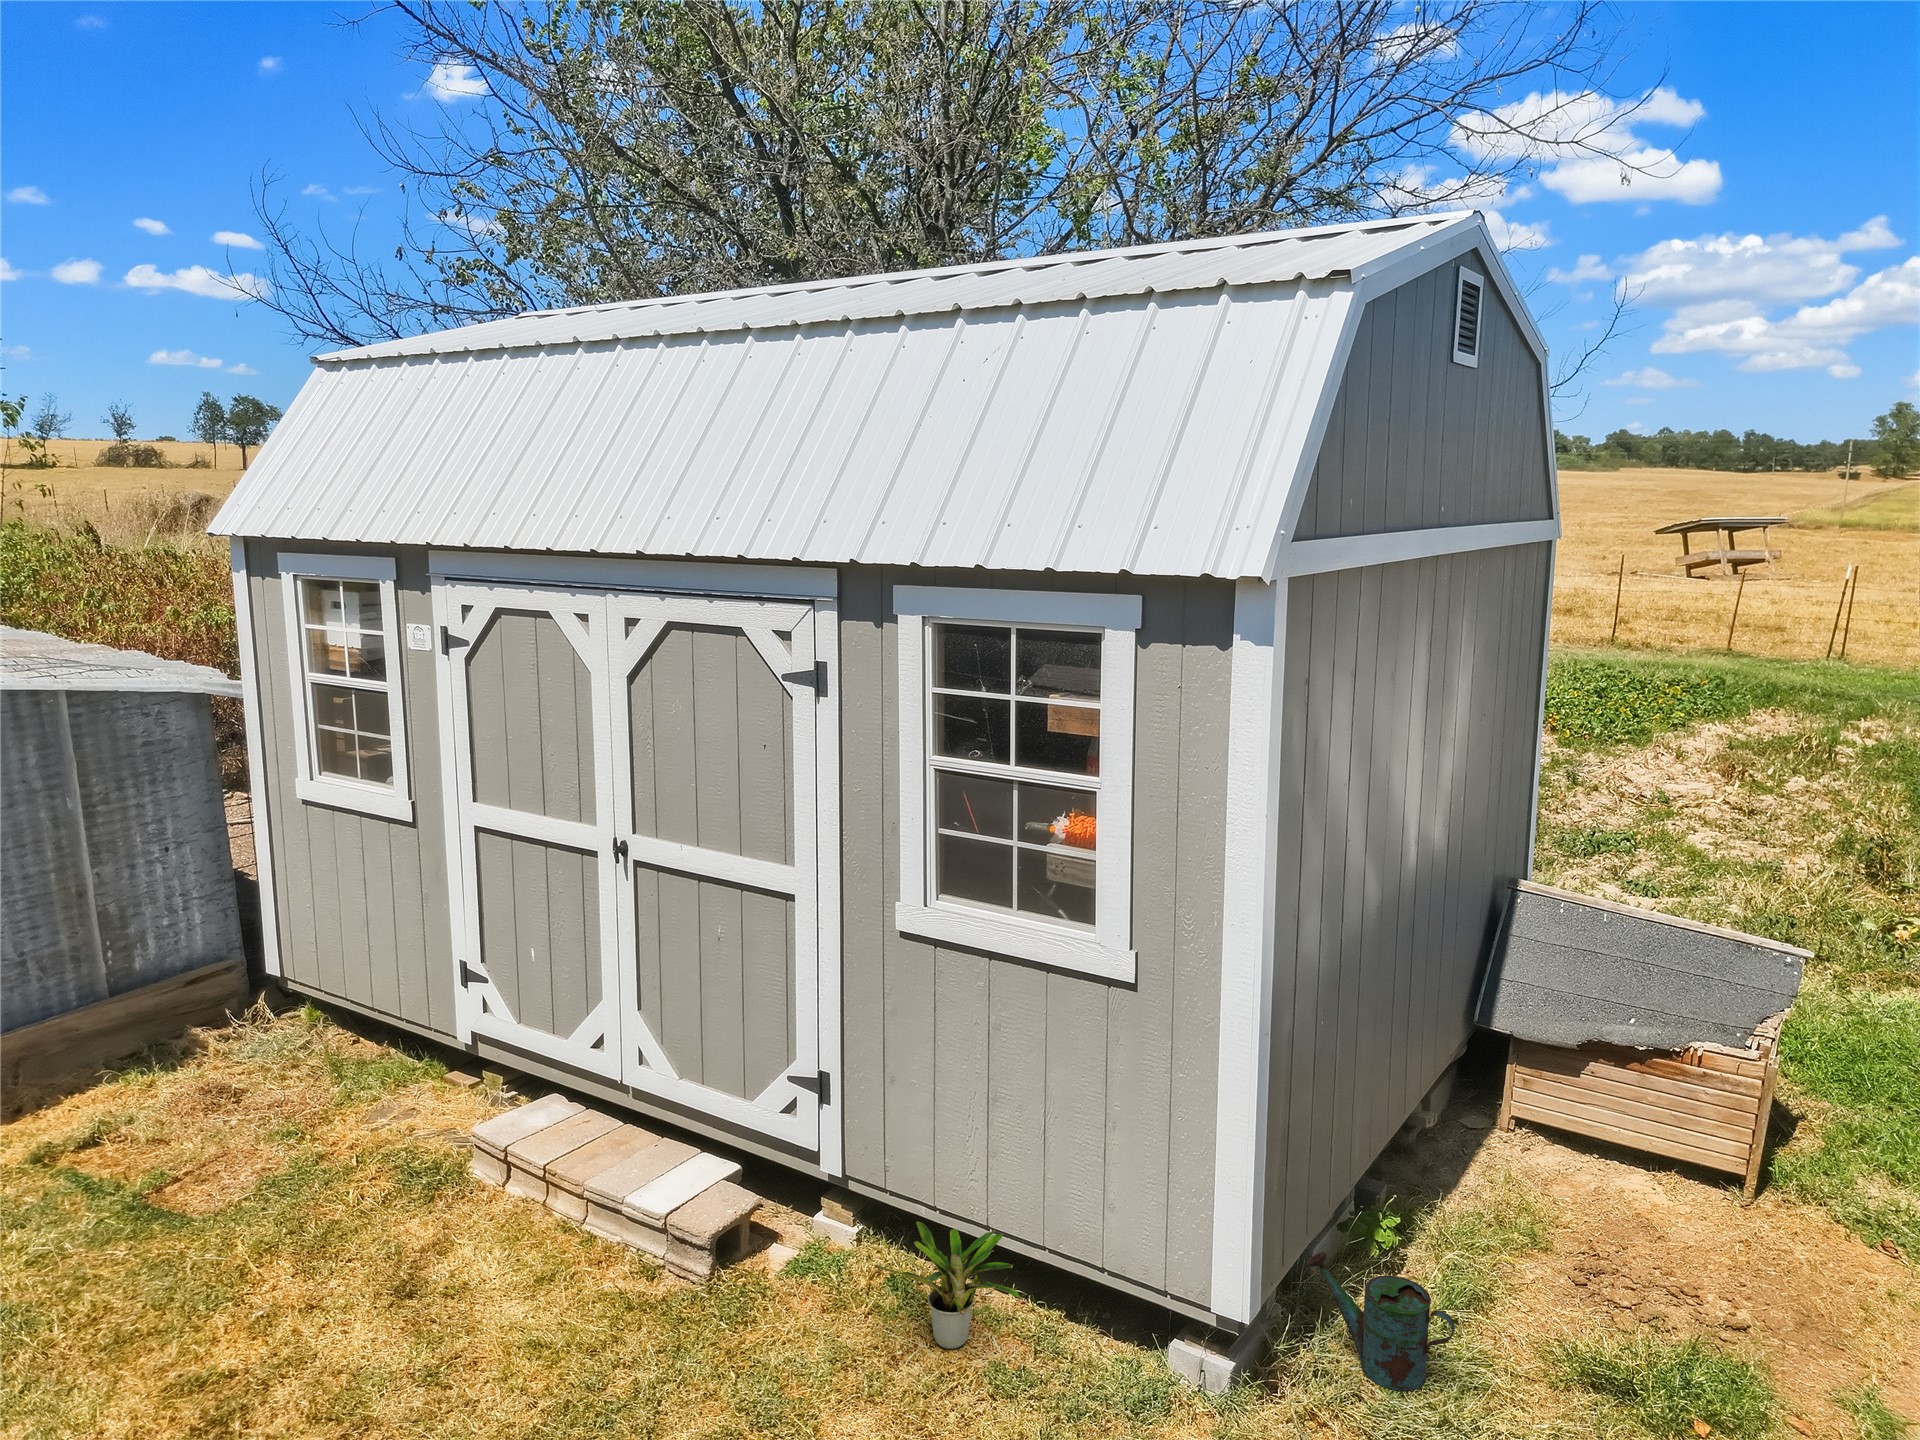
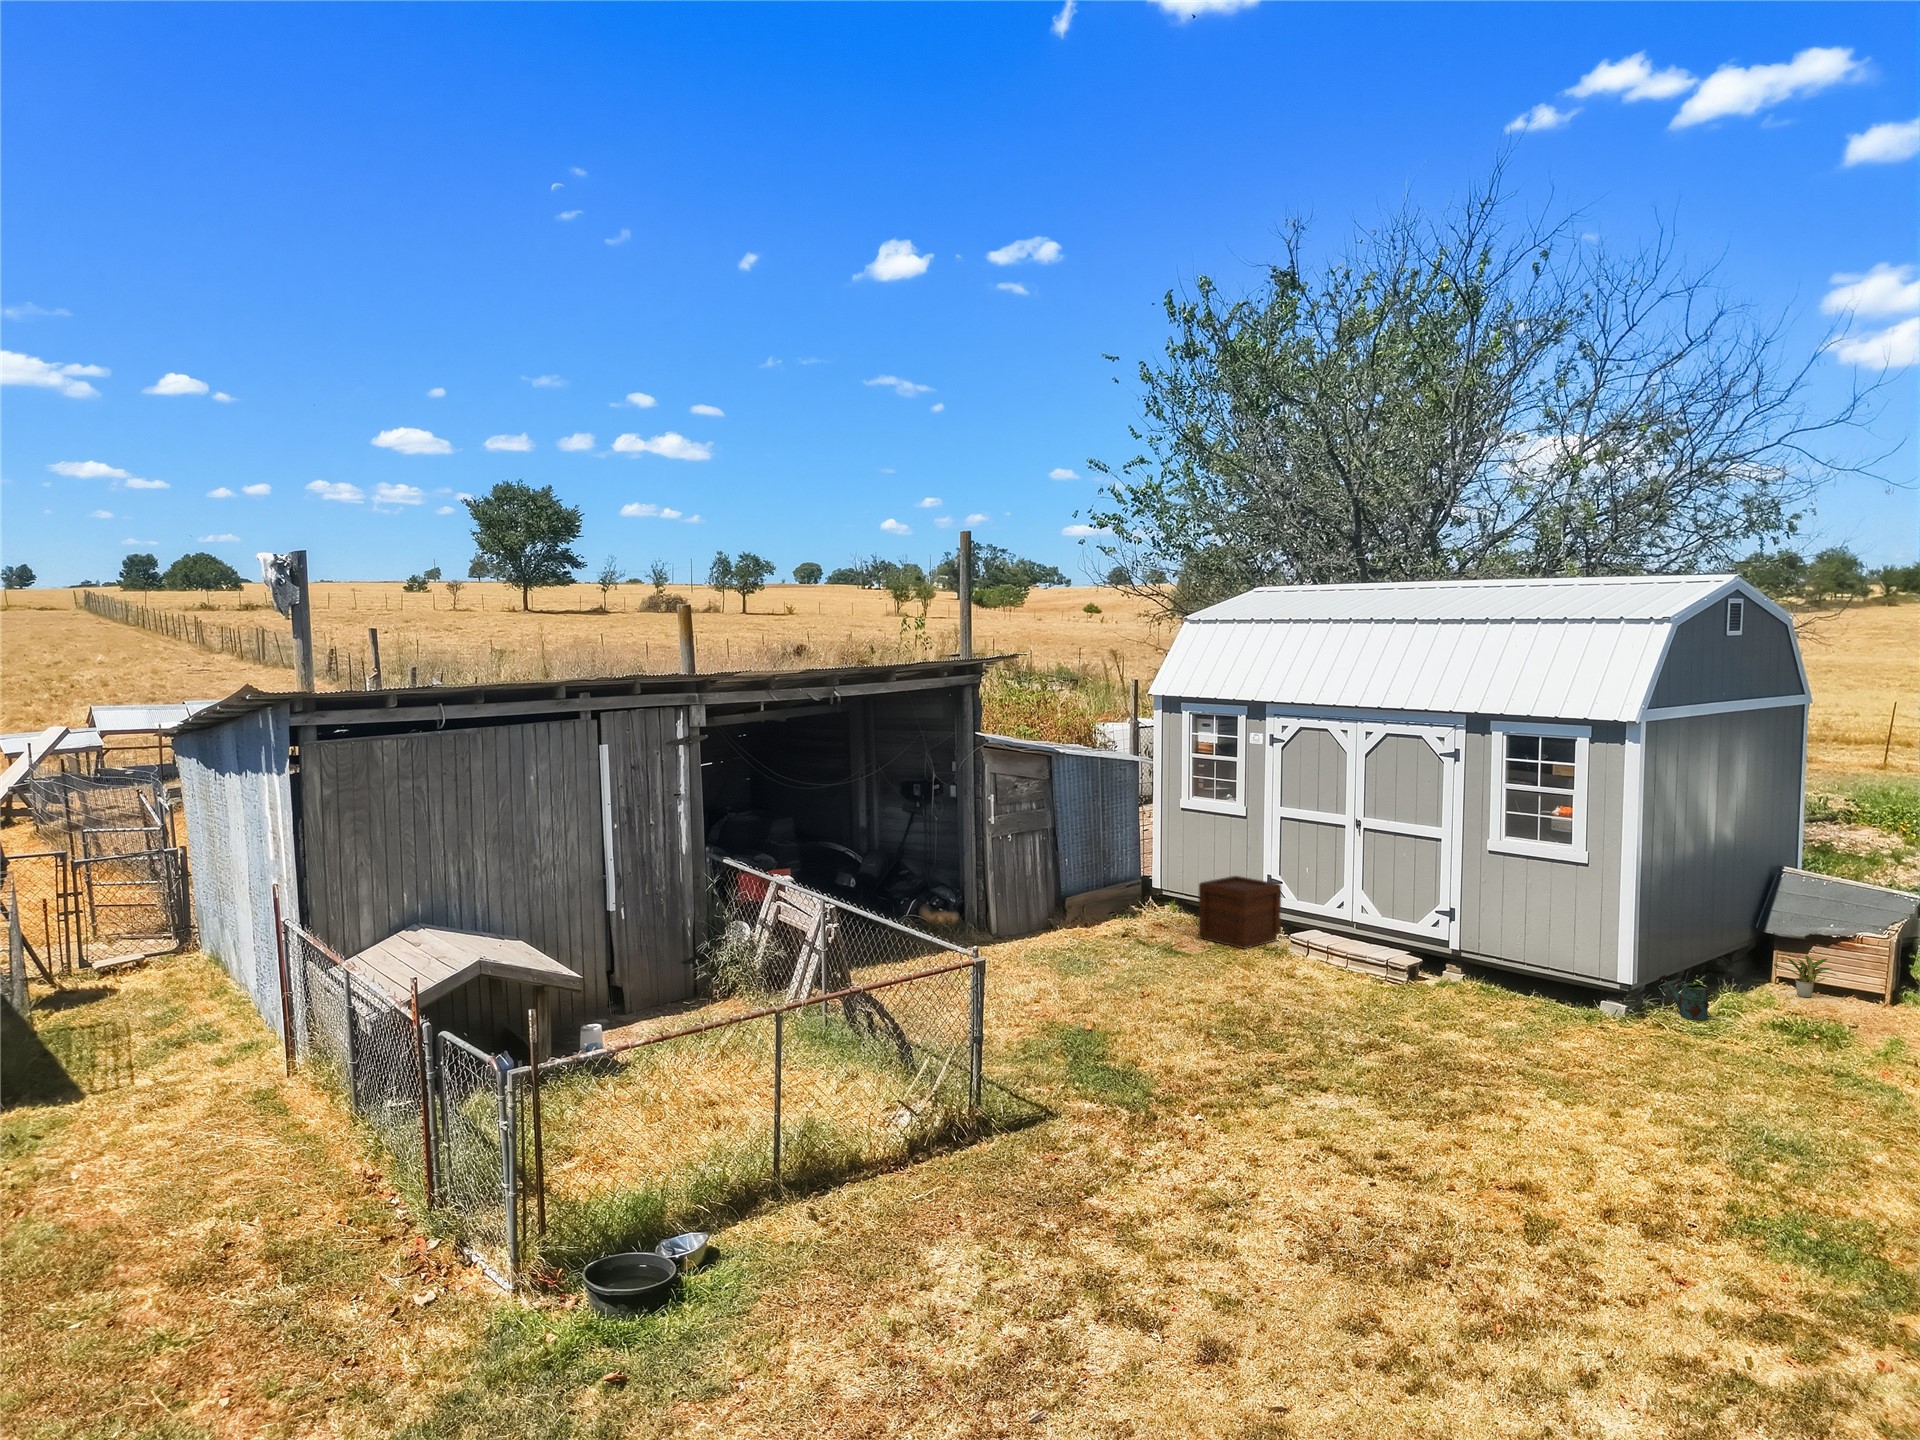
wooden crate: none [269,961,490,1172] -> present [1198,876,1281,949]
potted plant: present [874,1222,1022,1349] -> present [1774,955,1836,998]

